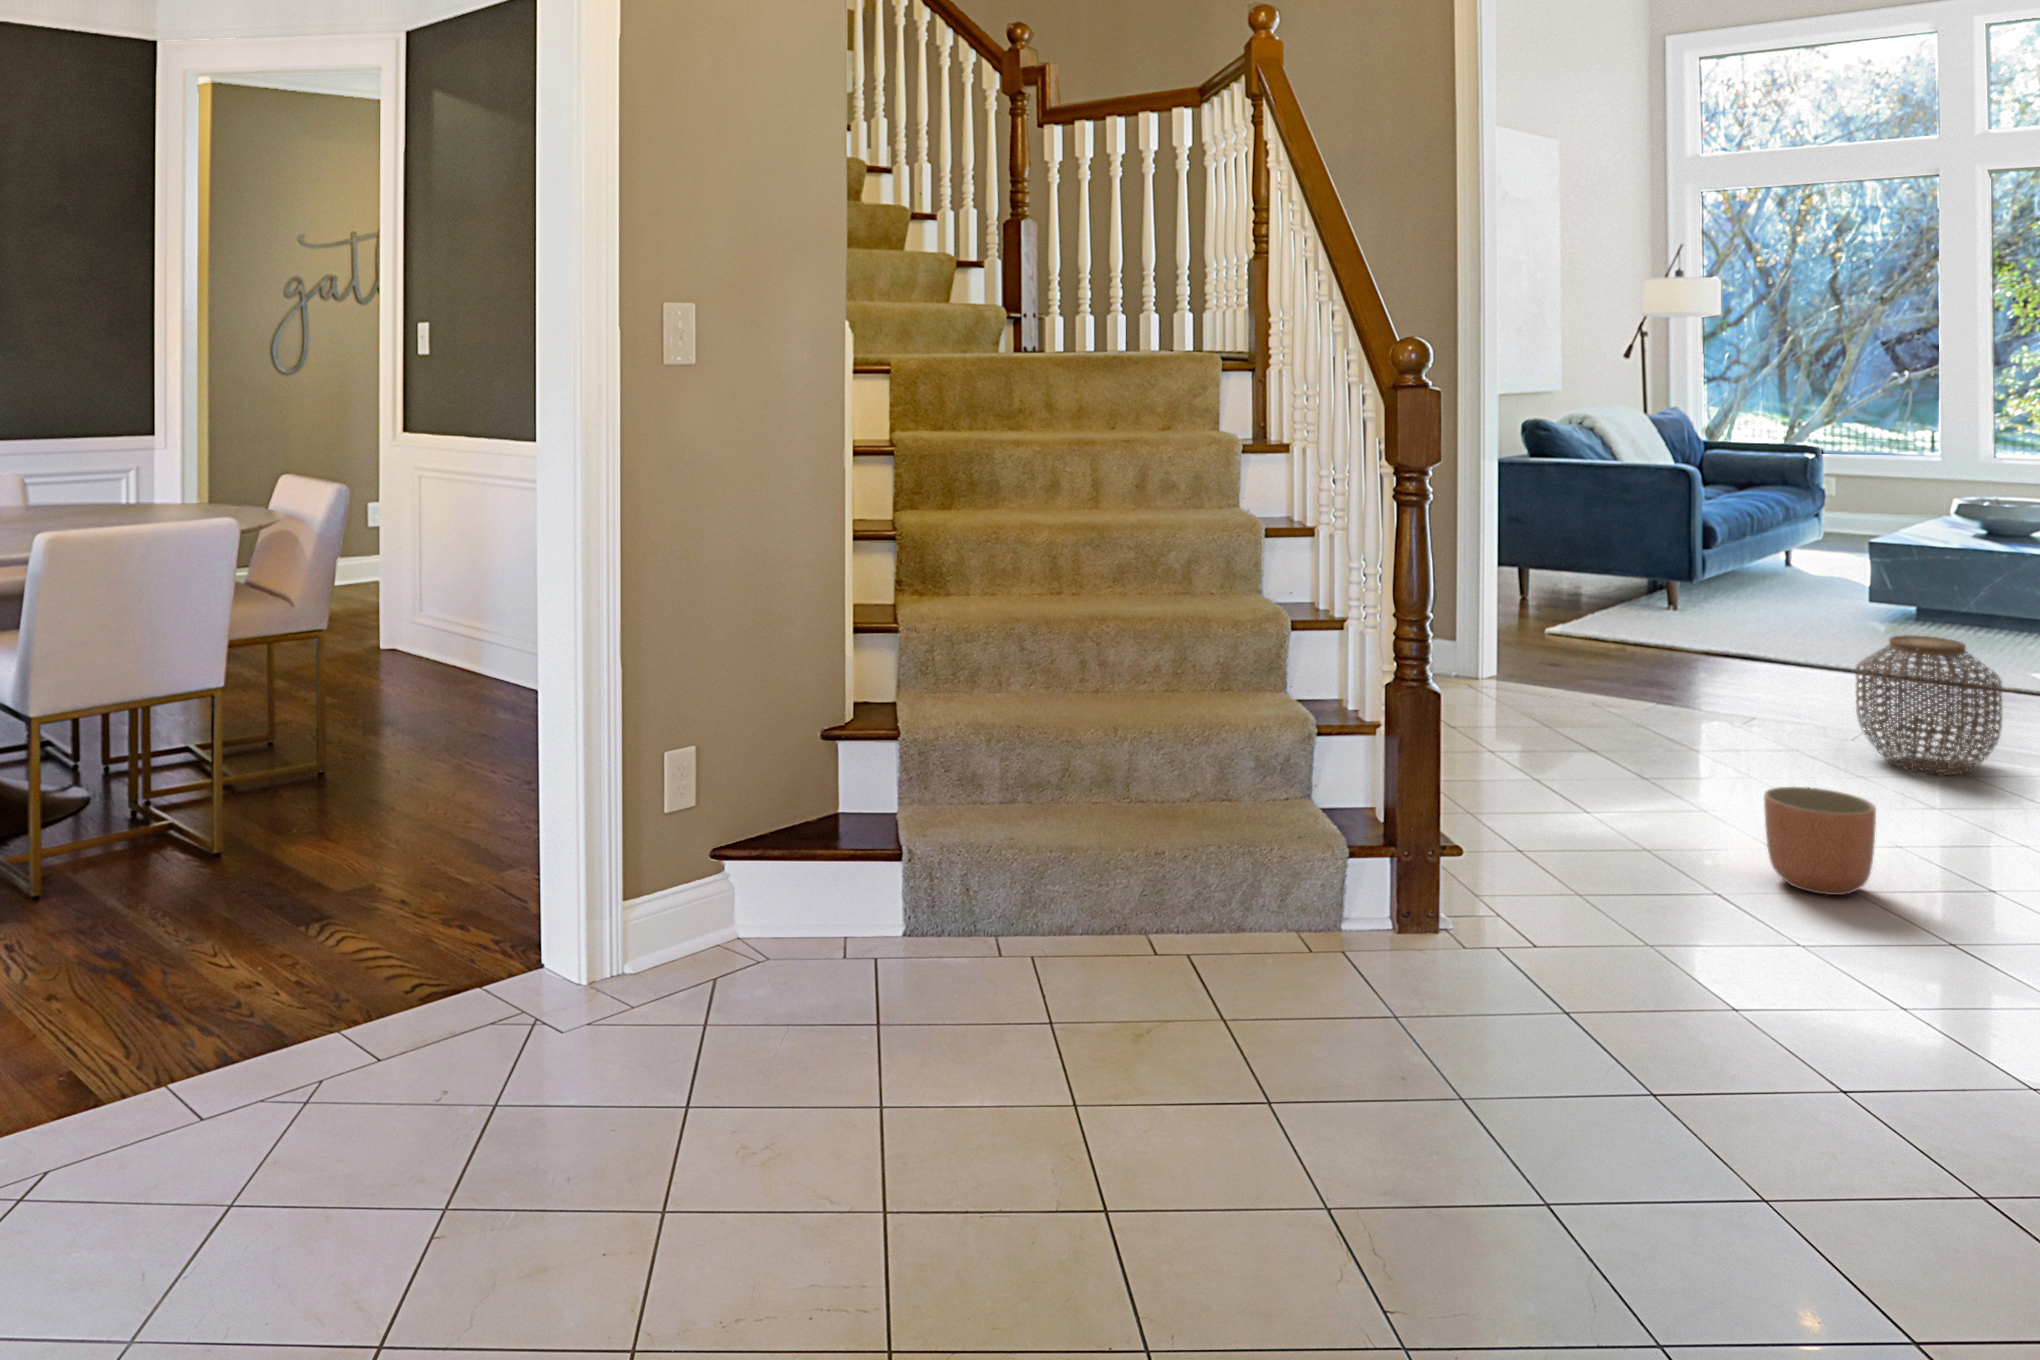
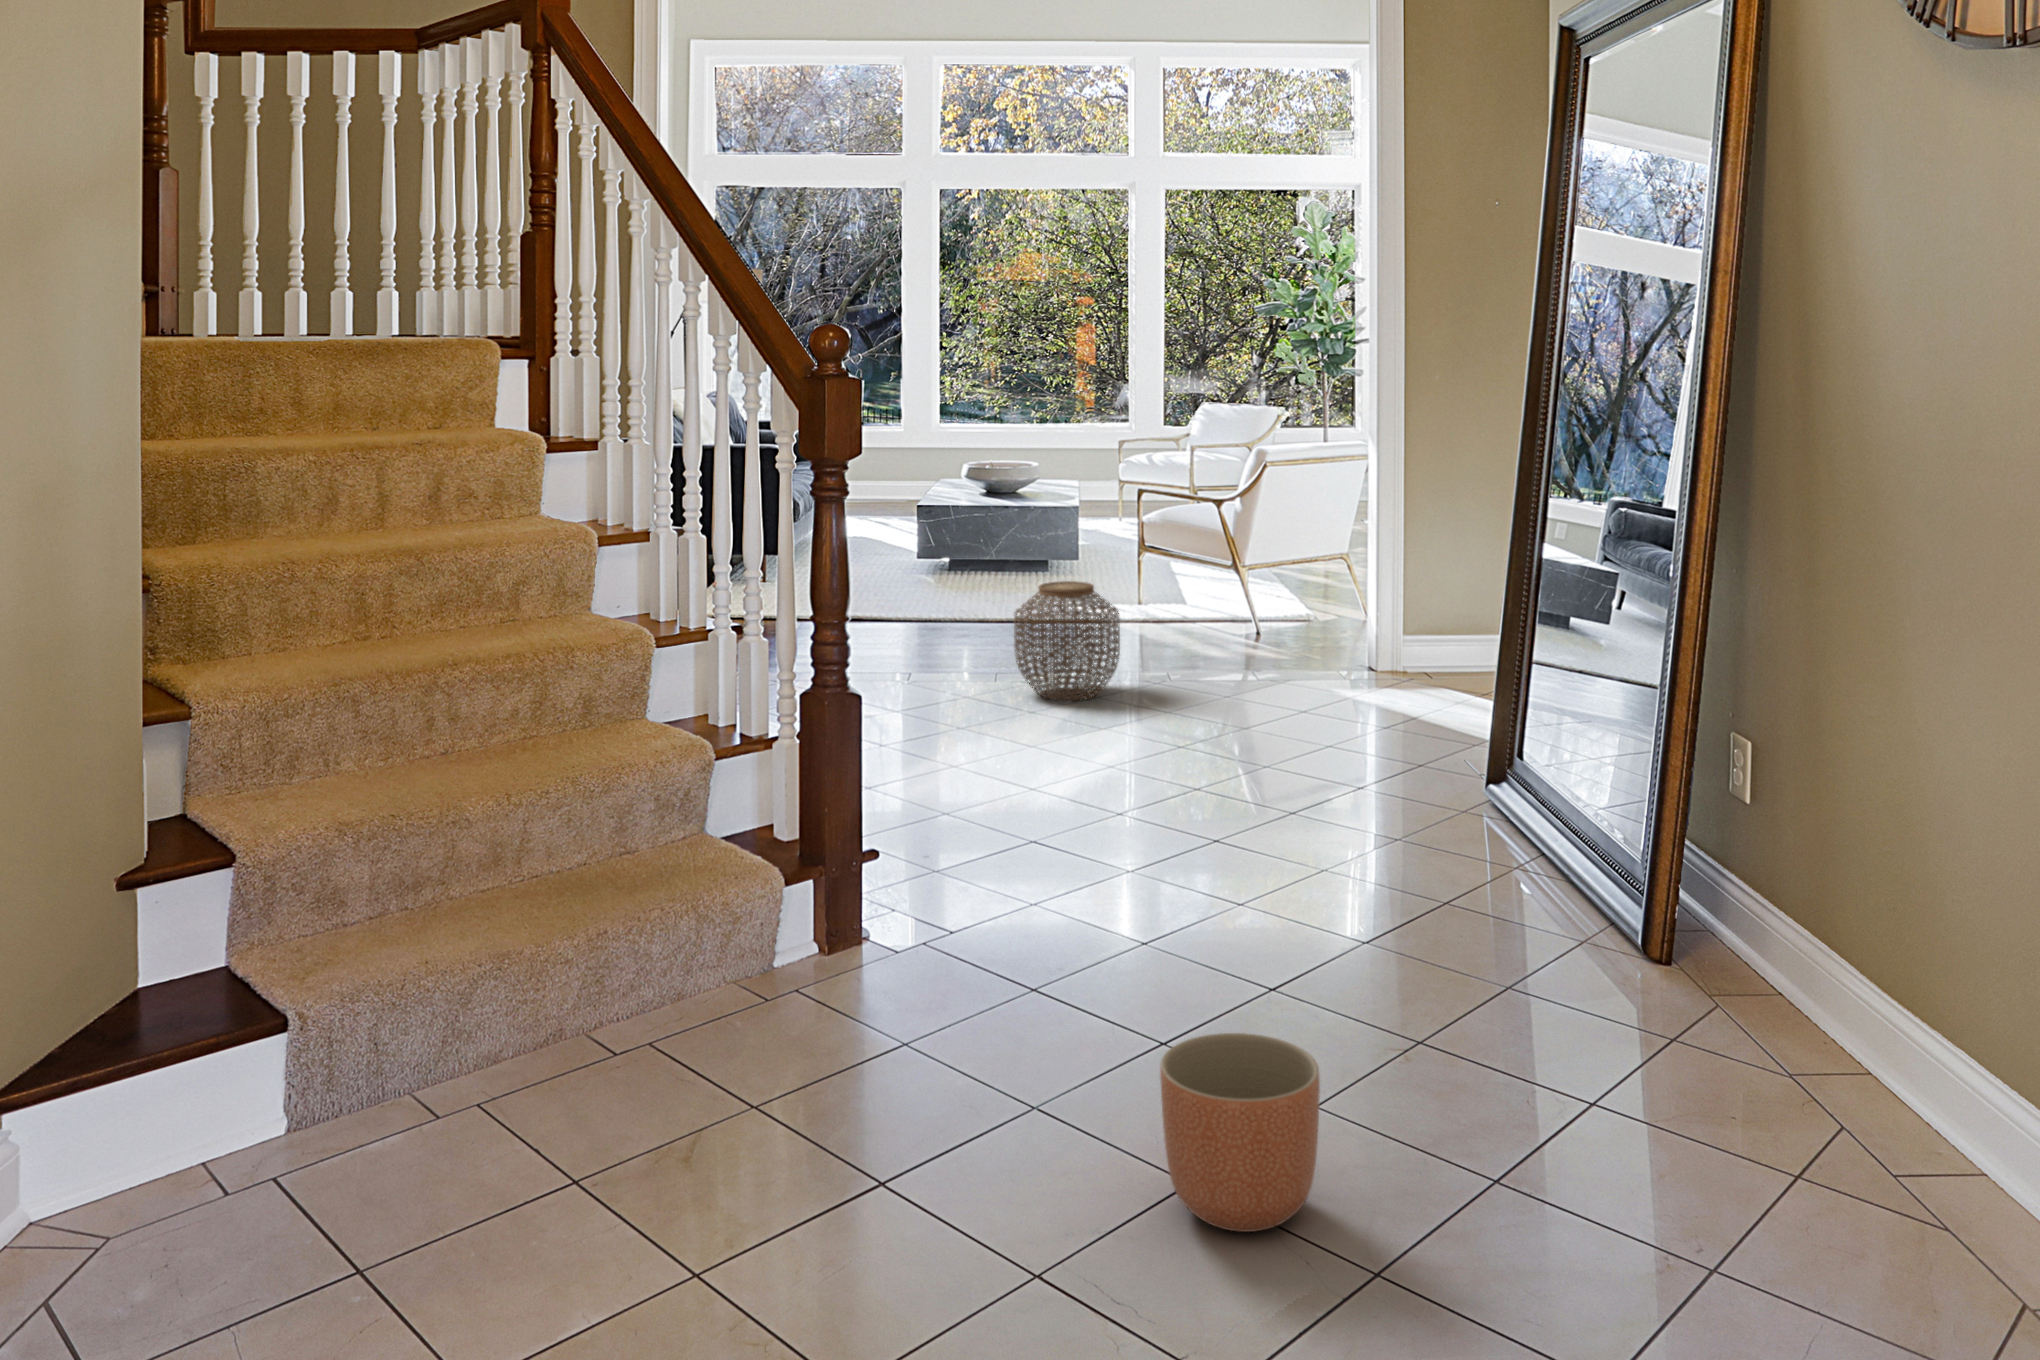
planter: present [1764,787,1876,895] -> present [1160,1033,1320,1232]

